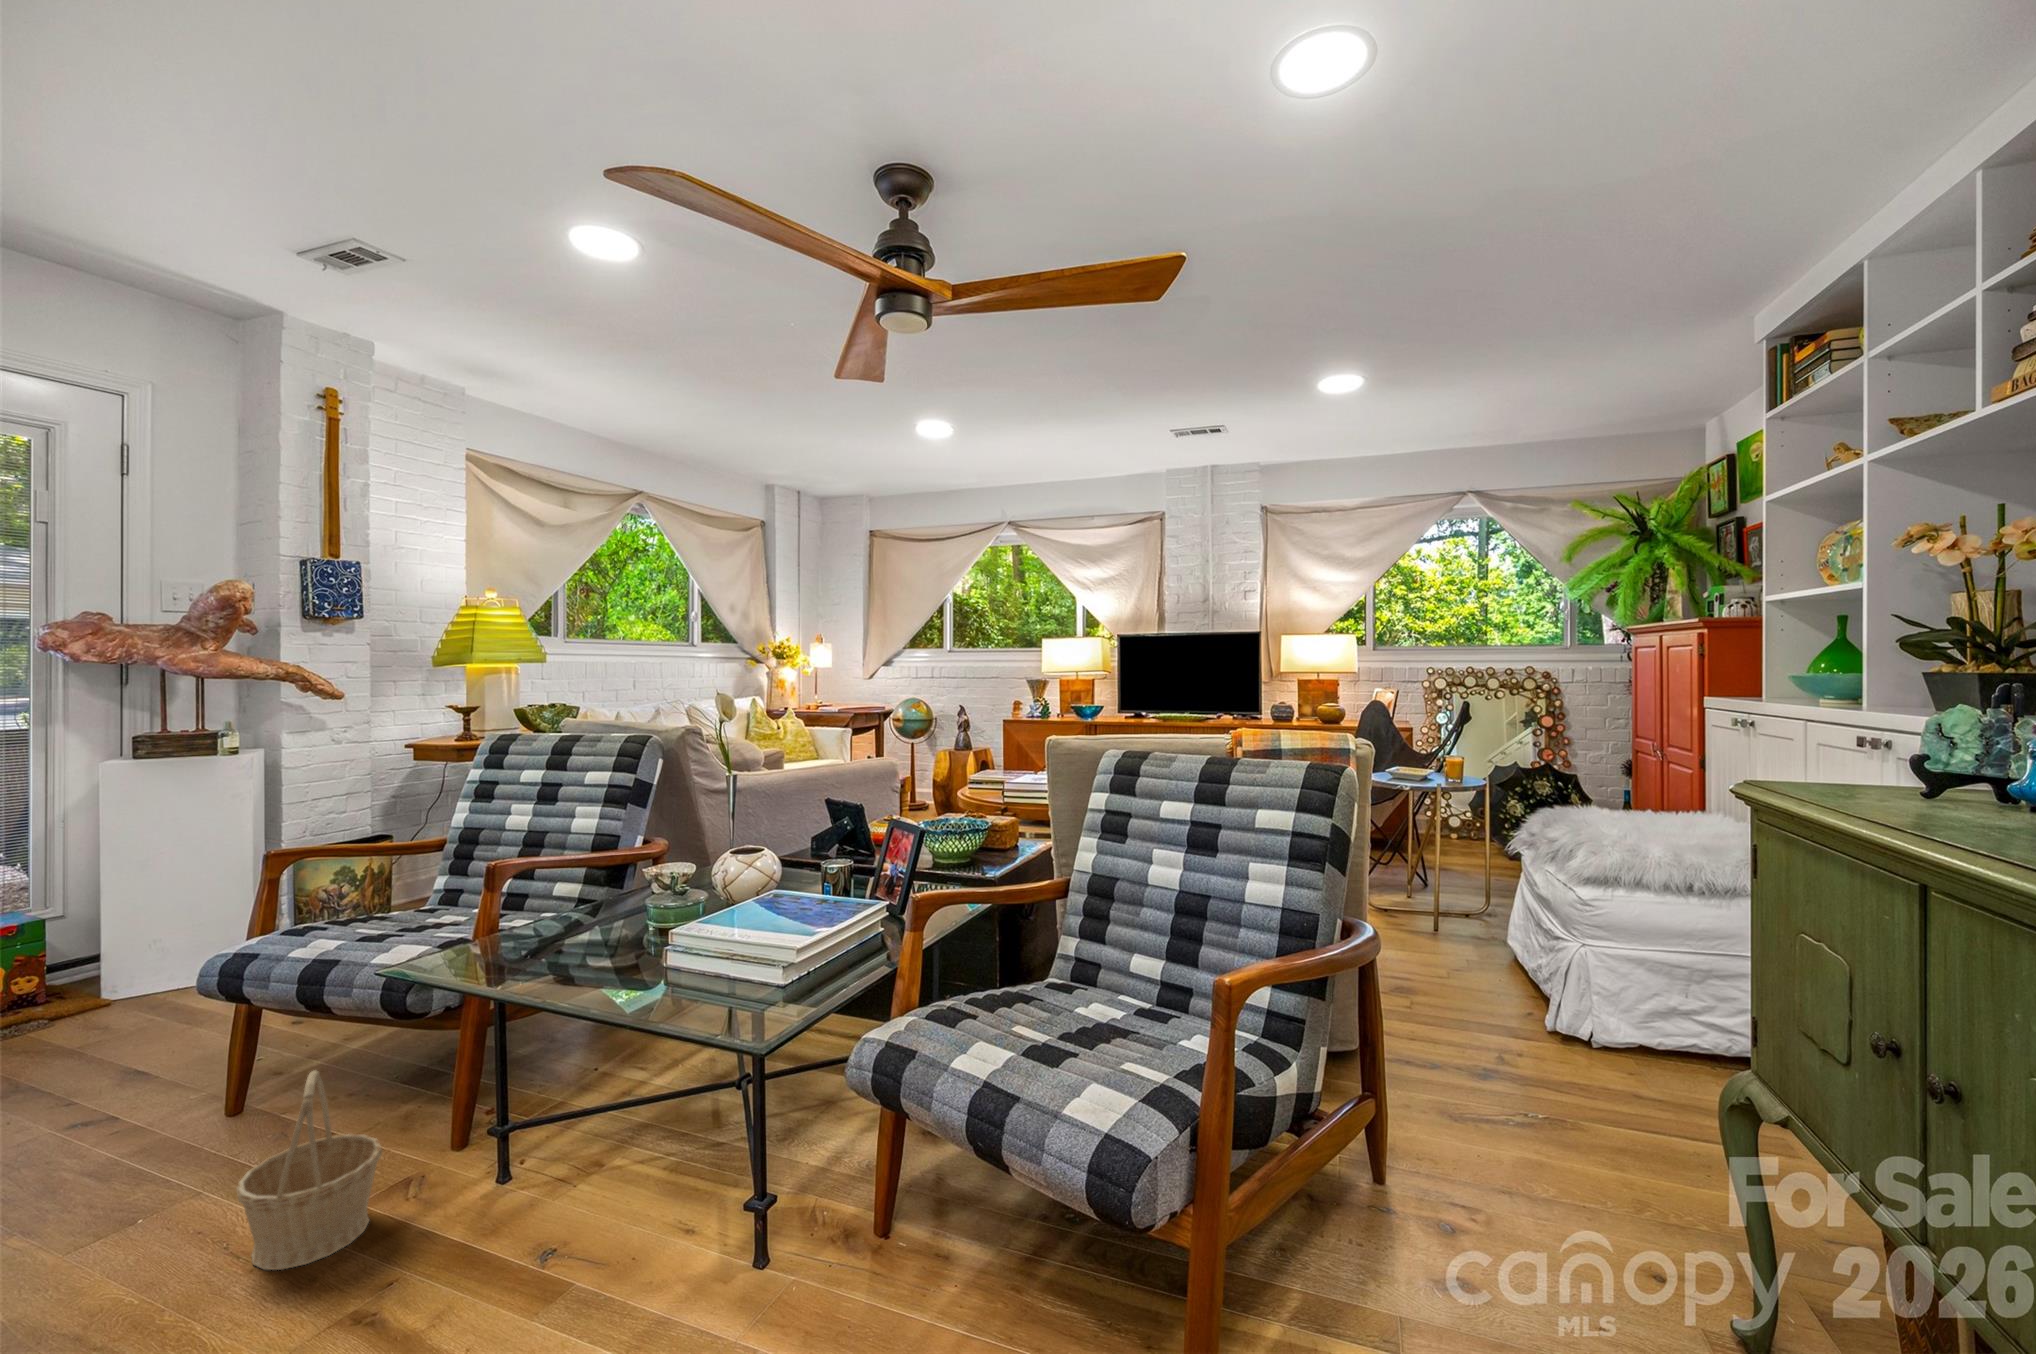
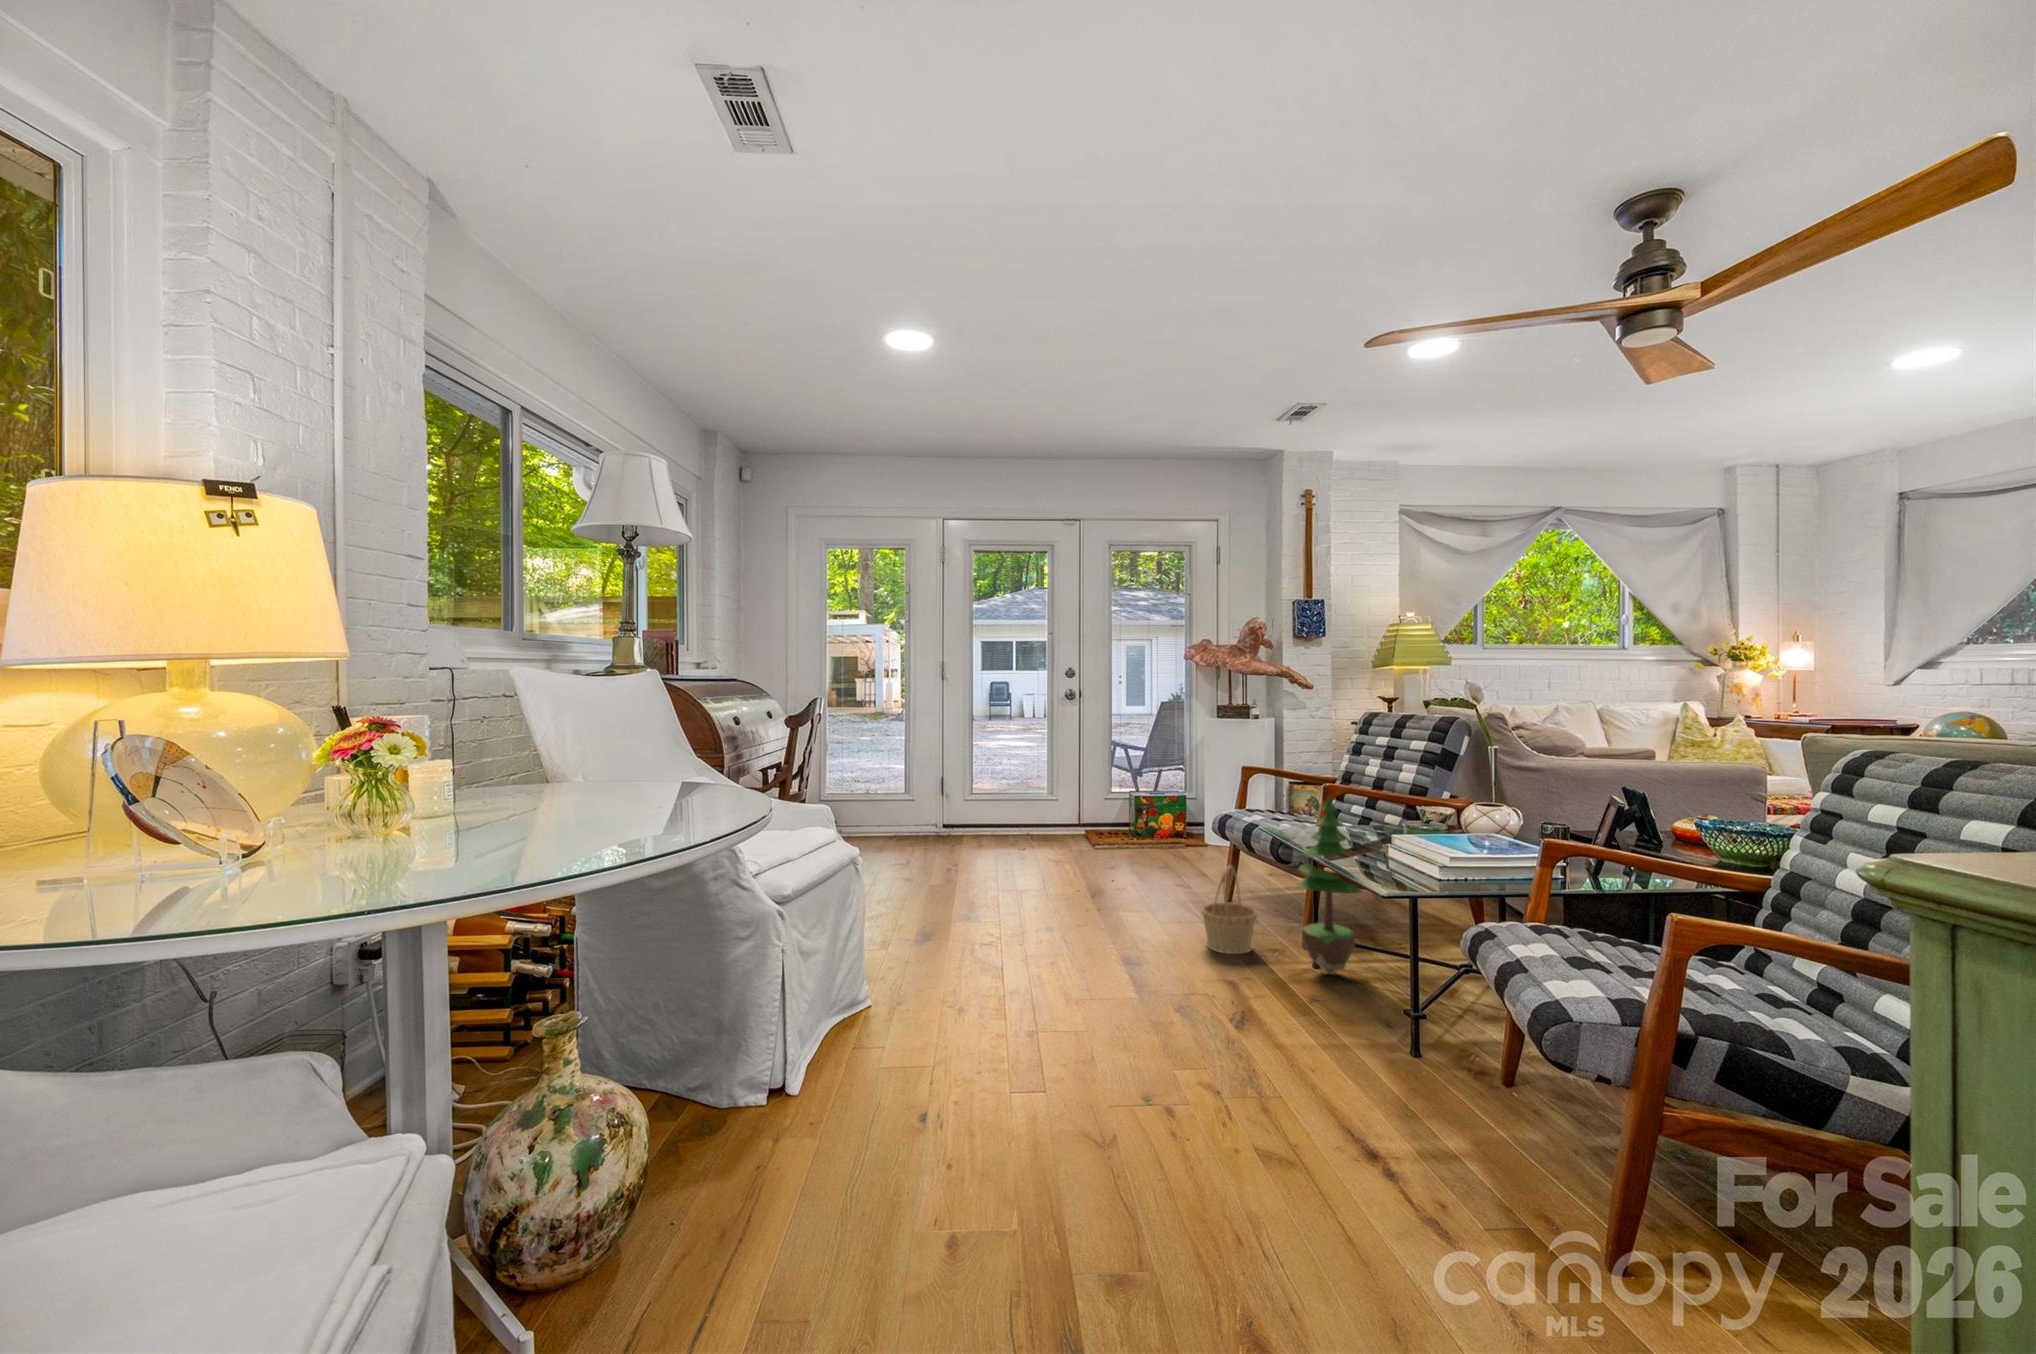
potted tree: none [485,891,610,1198] -> present [1297,797,1362,973]

